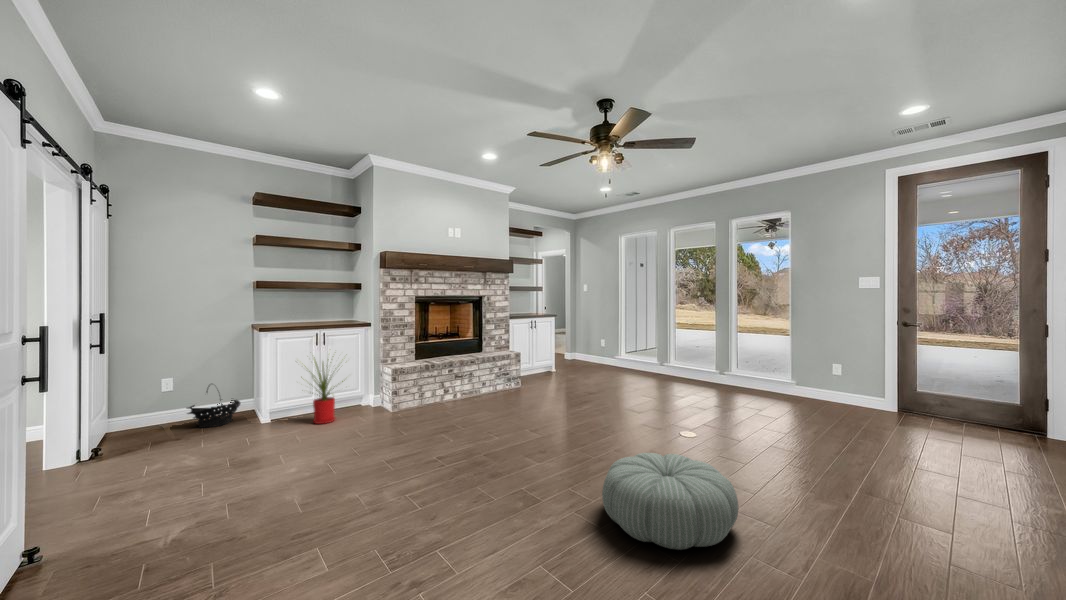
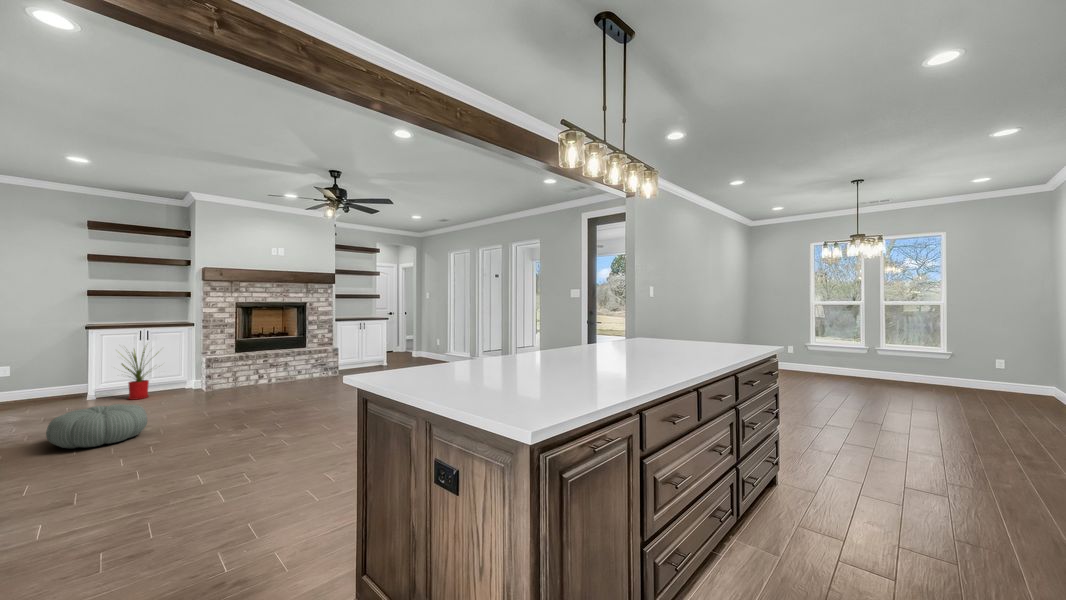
basket: present [187,389,241,428] -> none [21,369,72,402]
pouf: present [602,453,739,550] -> present [46,404,147,448]

